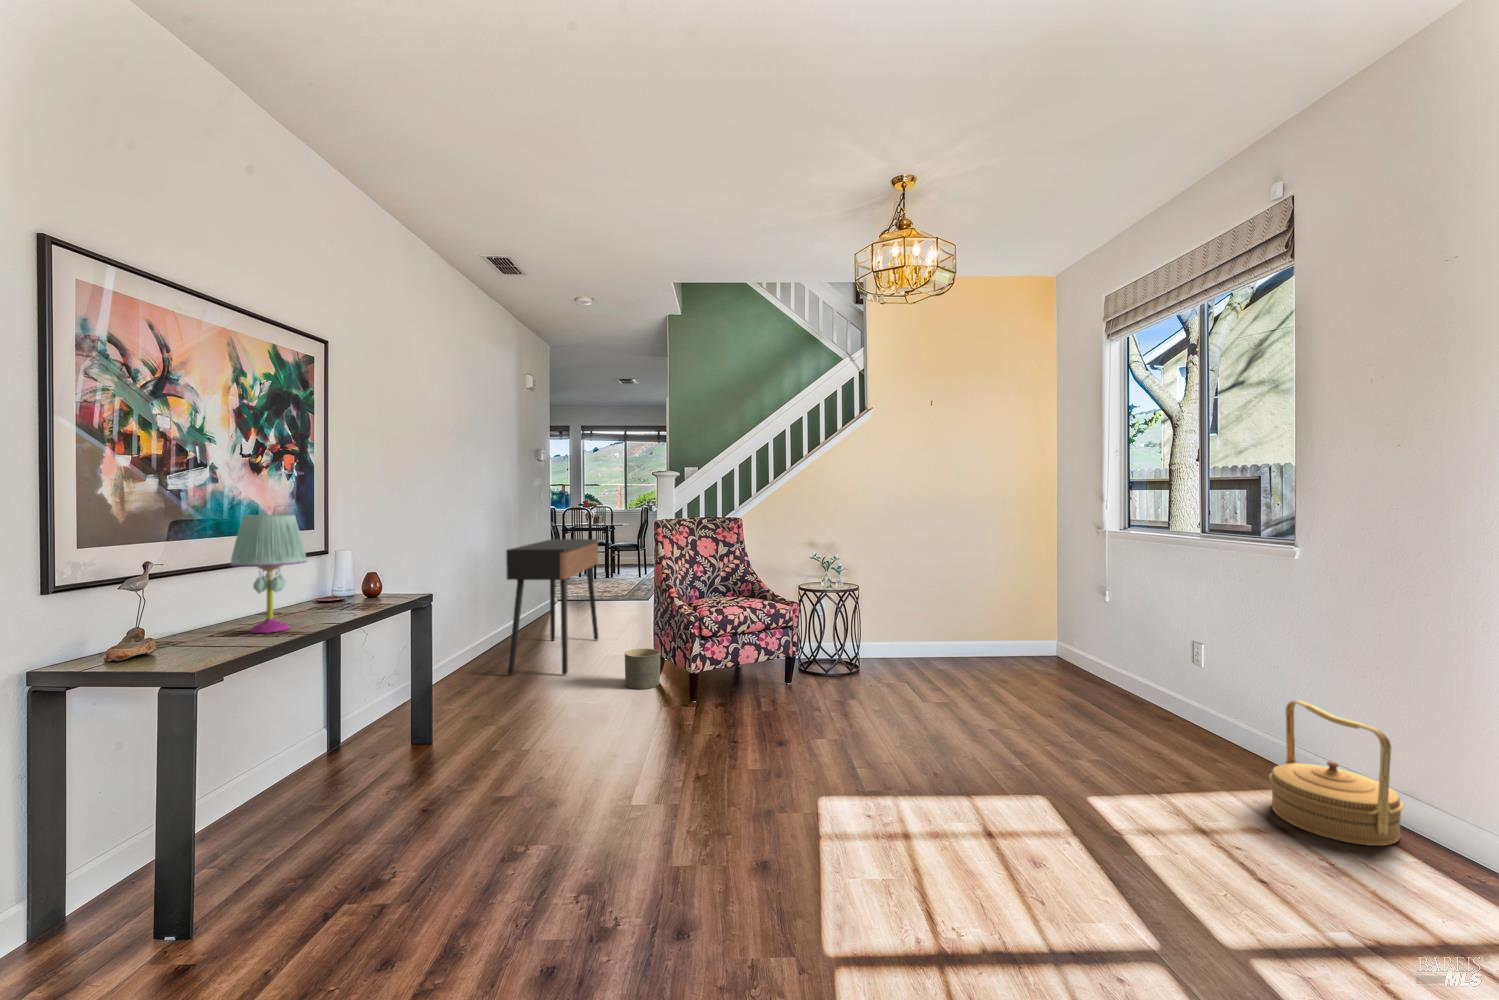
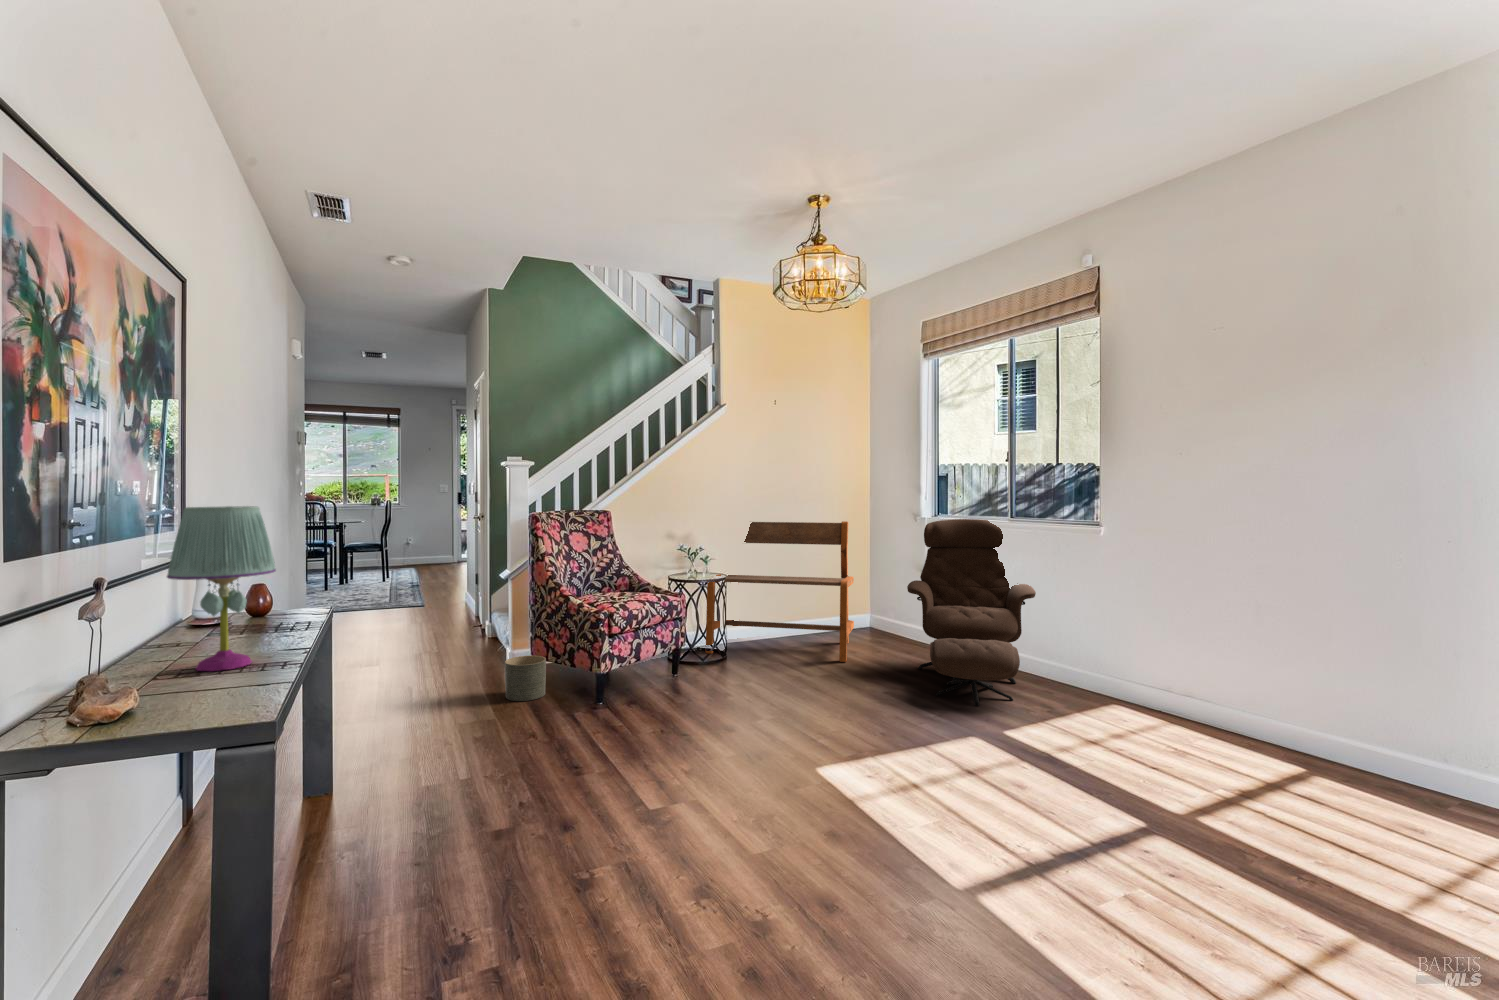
bench: none [839,530,1012,692] -> present [706,521,854,662]
lounge chair: none [1039,534,1223,767] -> present [907,519,1036,706]
console table: present [506,539,598,675] -> none [337,537,420,708]
woven basket: present [1269,700,1404,846] -> none [1099,635,1181,728]

